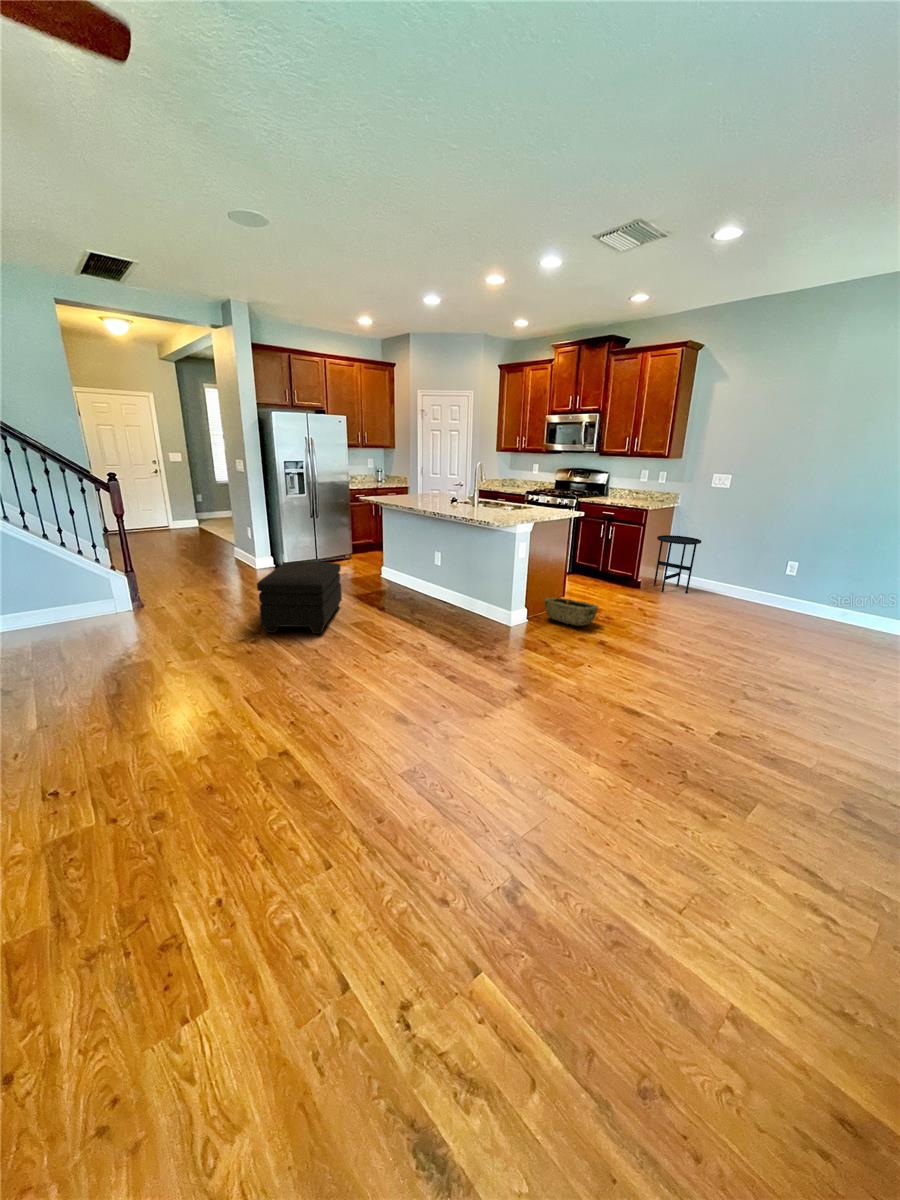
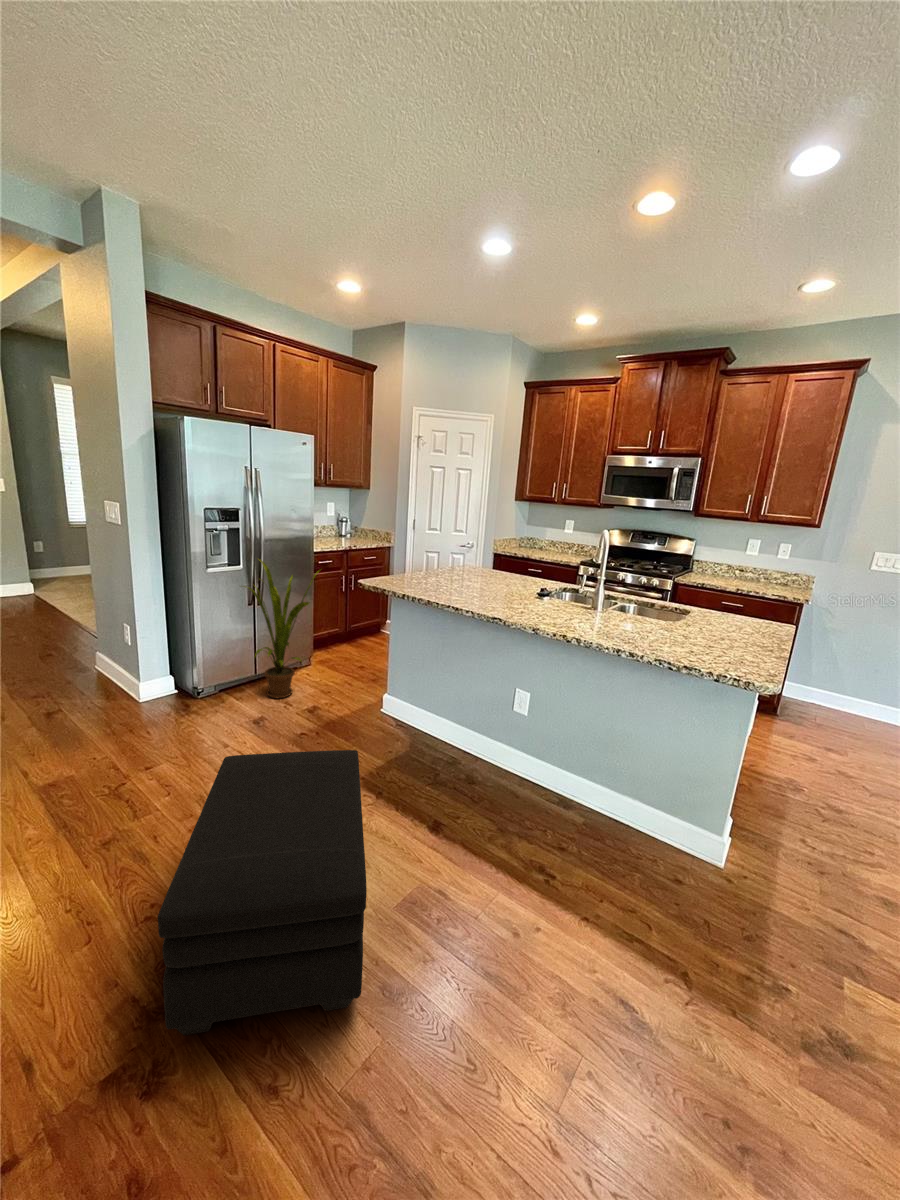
house plant: none [300,490,346,569] -> present [243,560,319,698]
side table: present [654,535,701,593] -> none [789,637,878,726]
woven basket: present [544,598,598,625] -> none [757,784,880,863]

